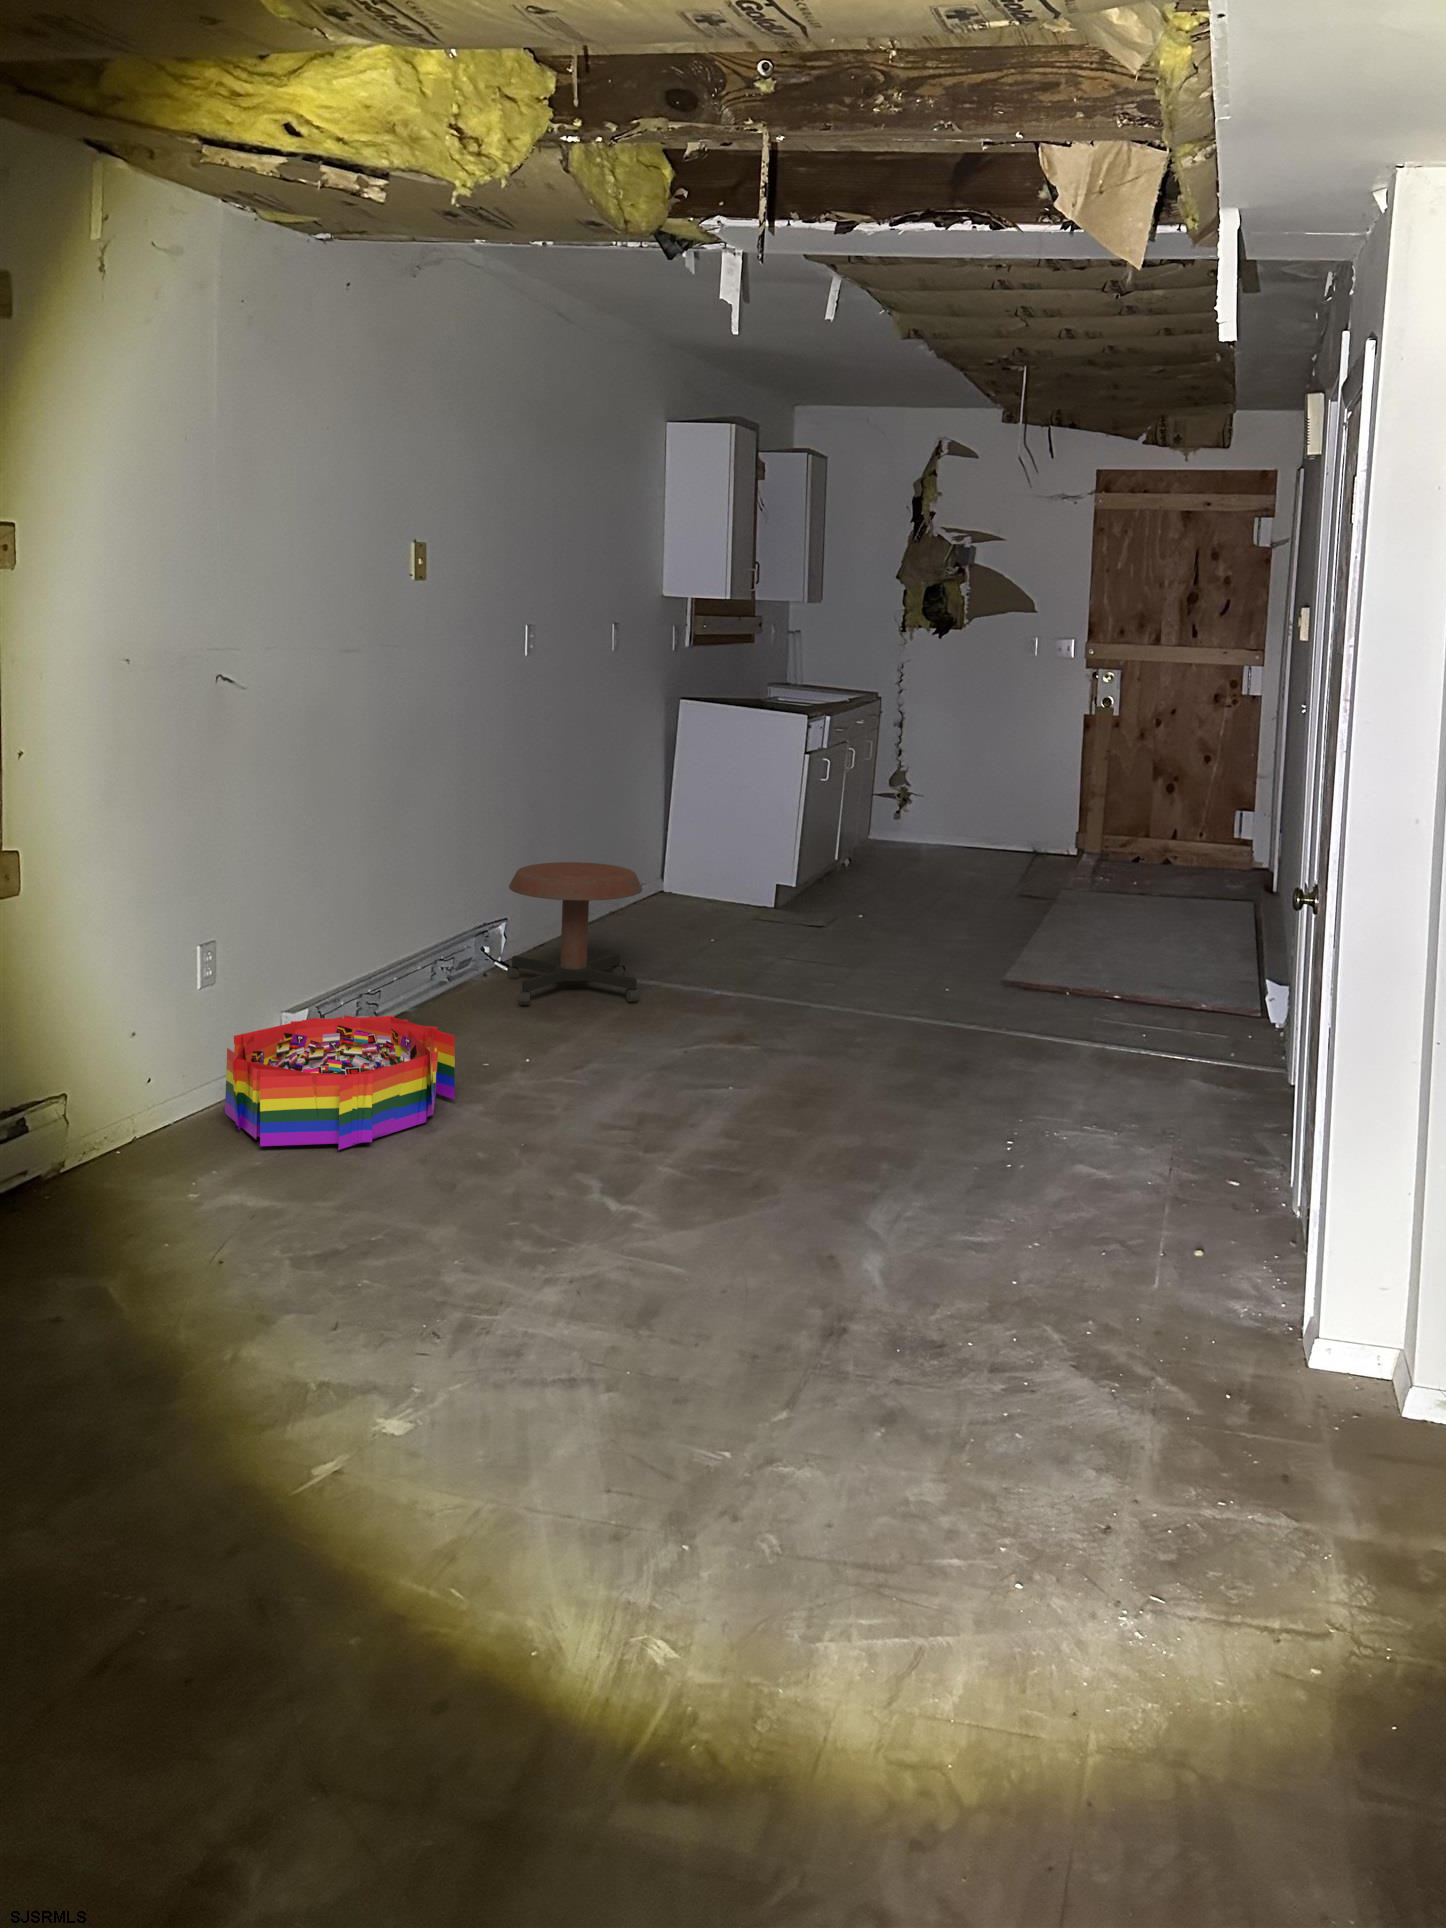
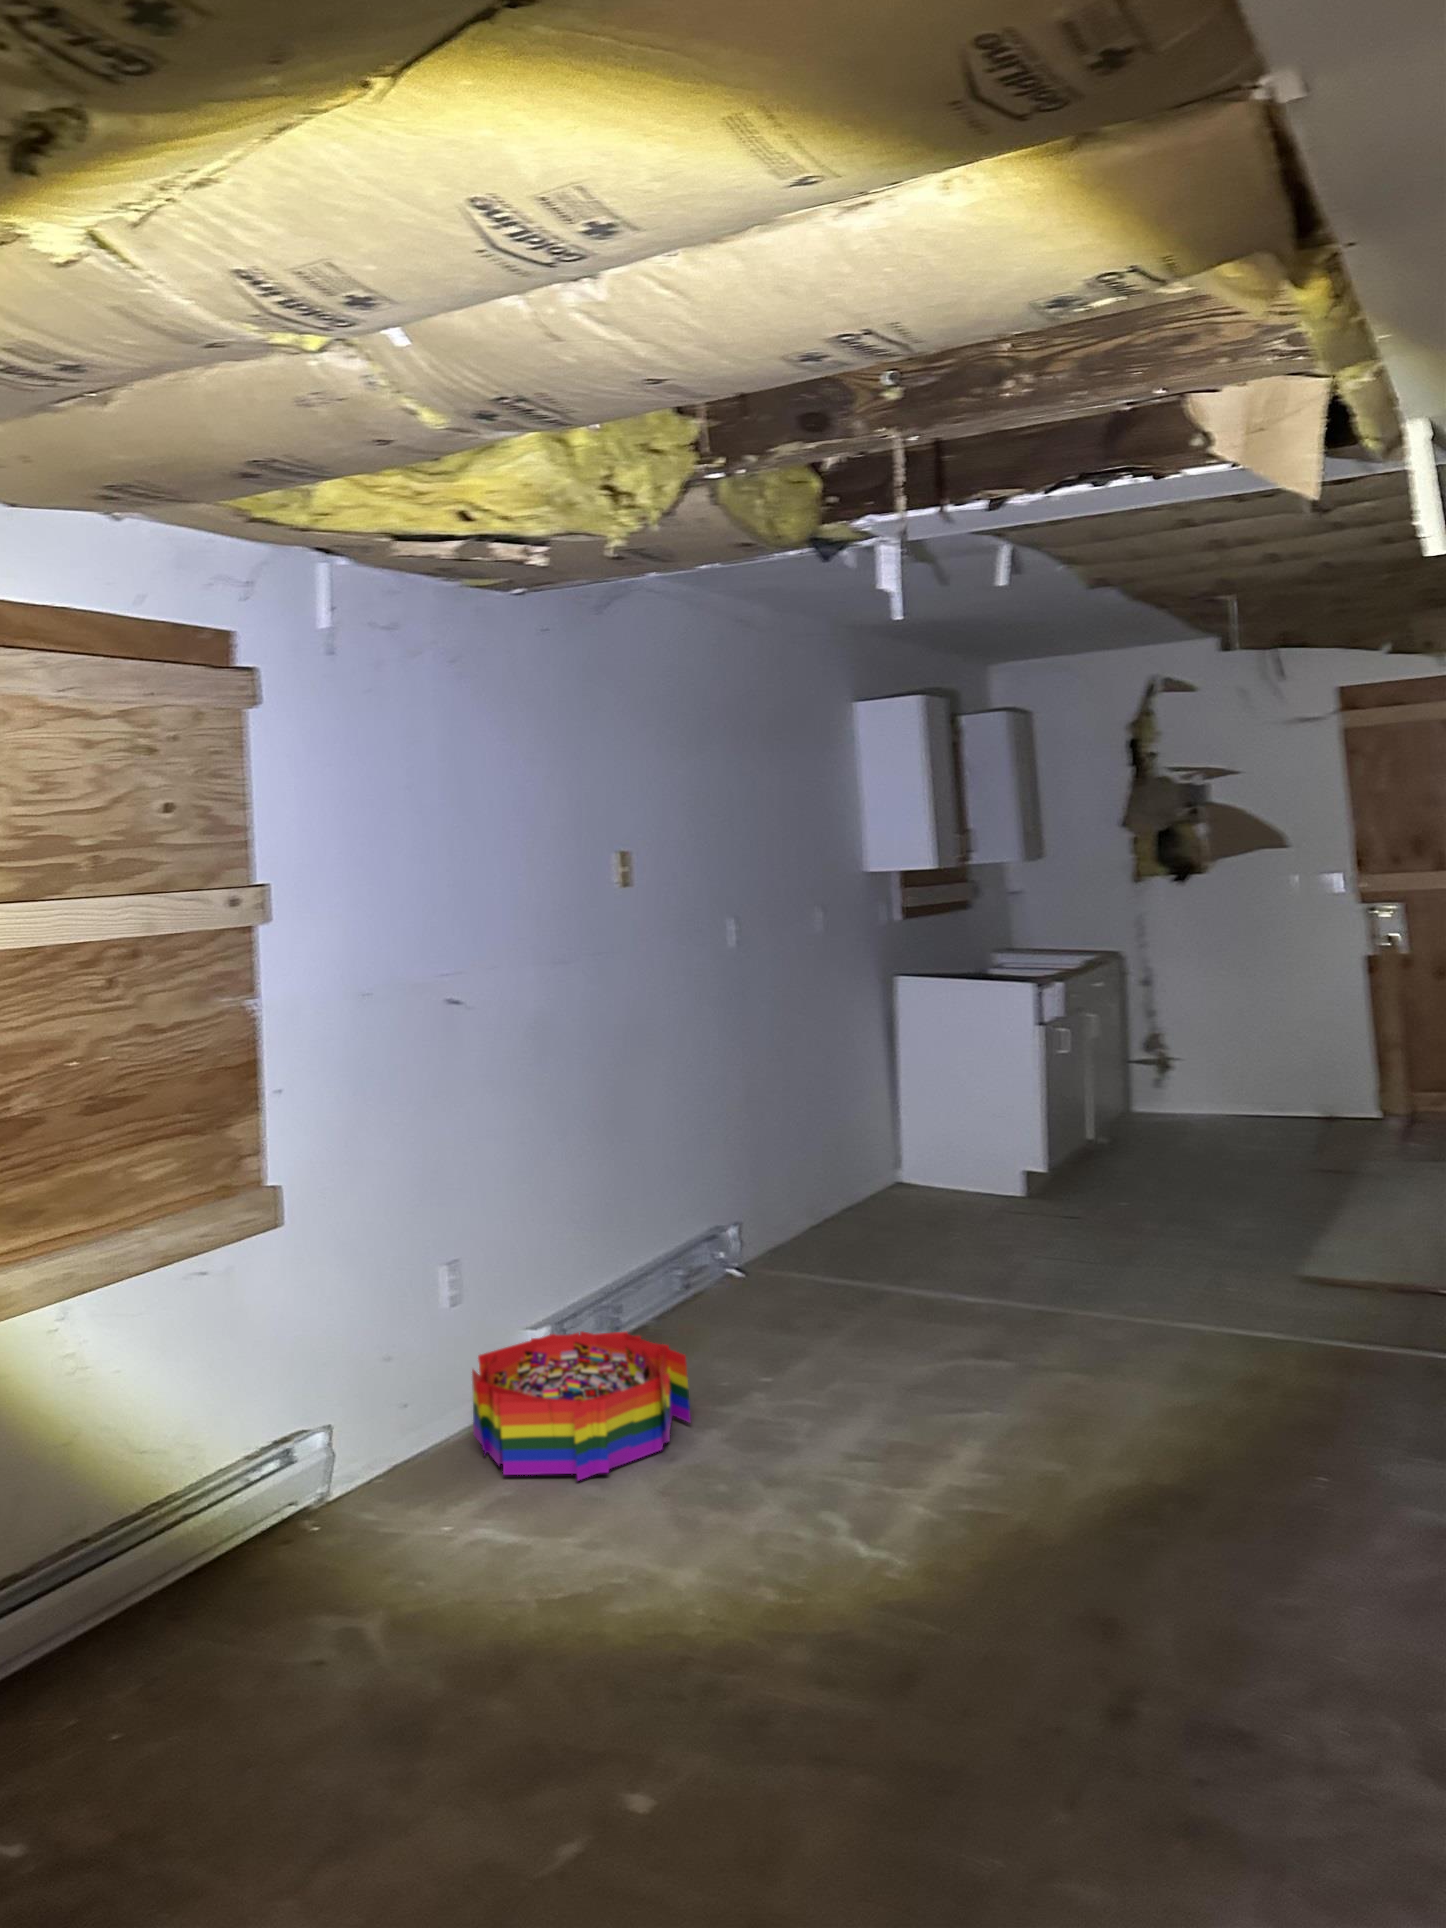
stool: present [508,862,642,1005] -> none [738,1156,880,1310]

